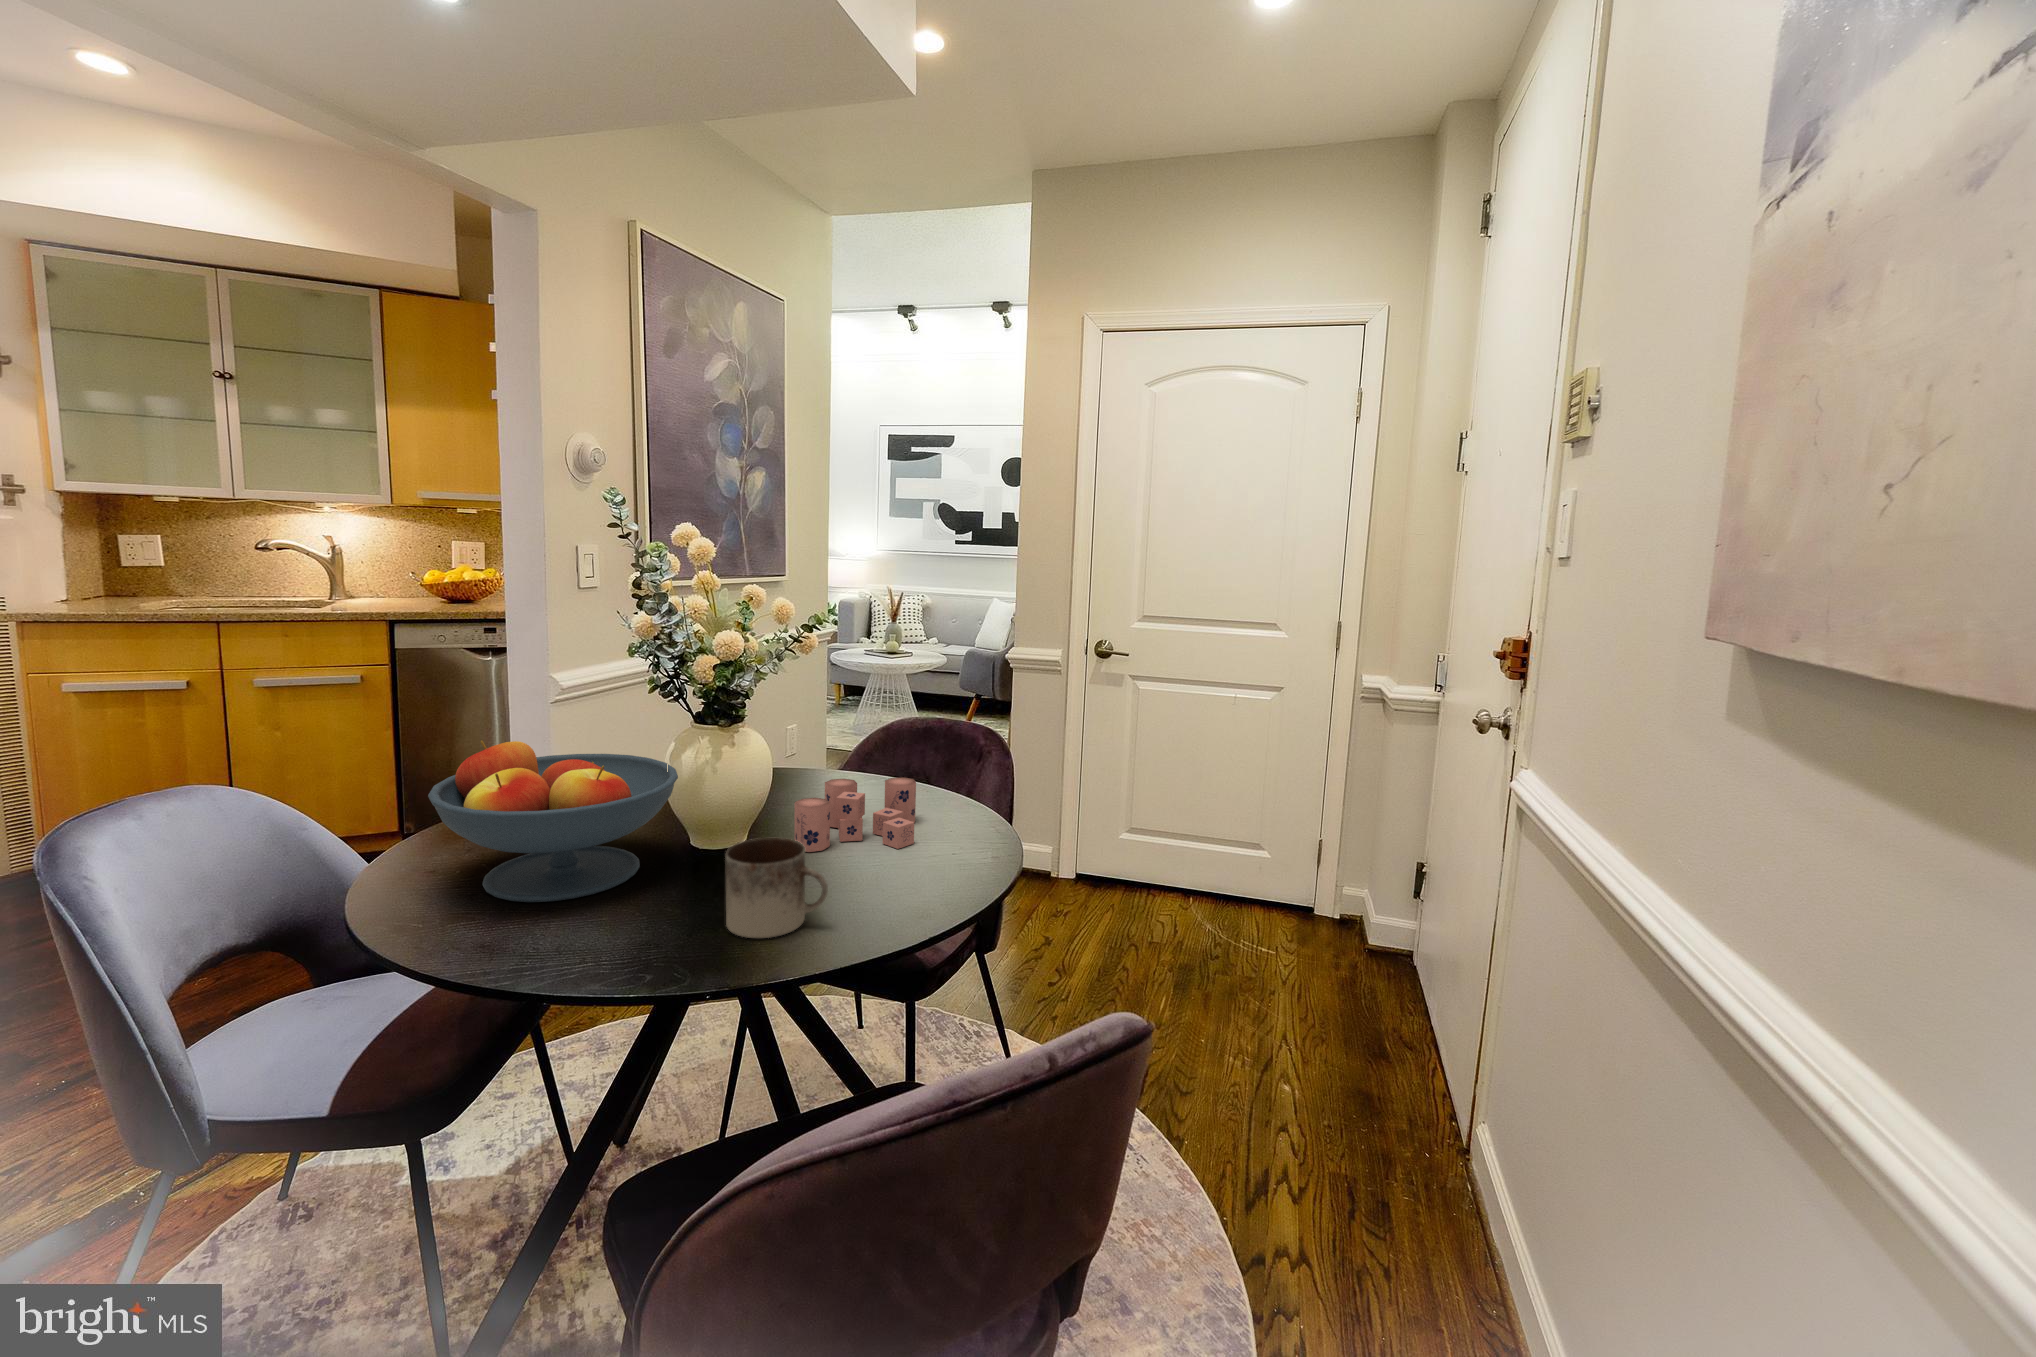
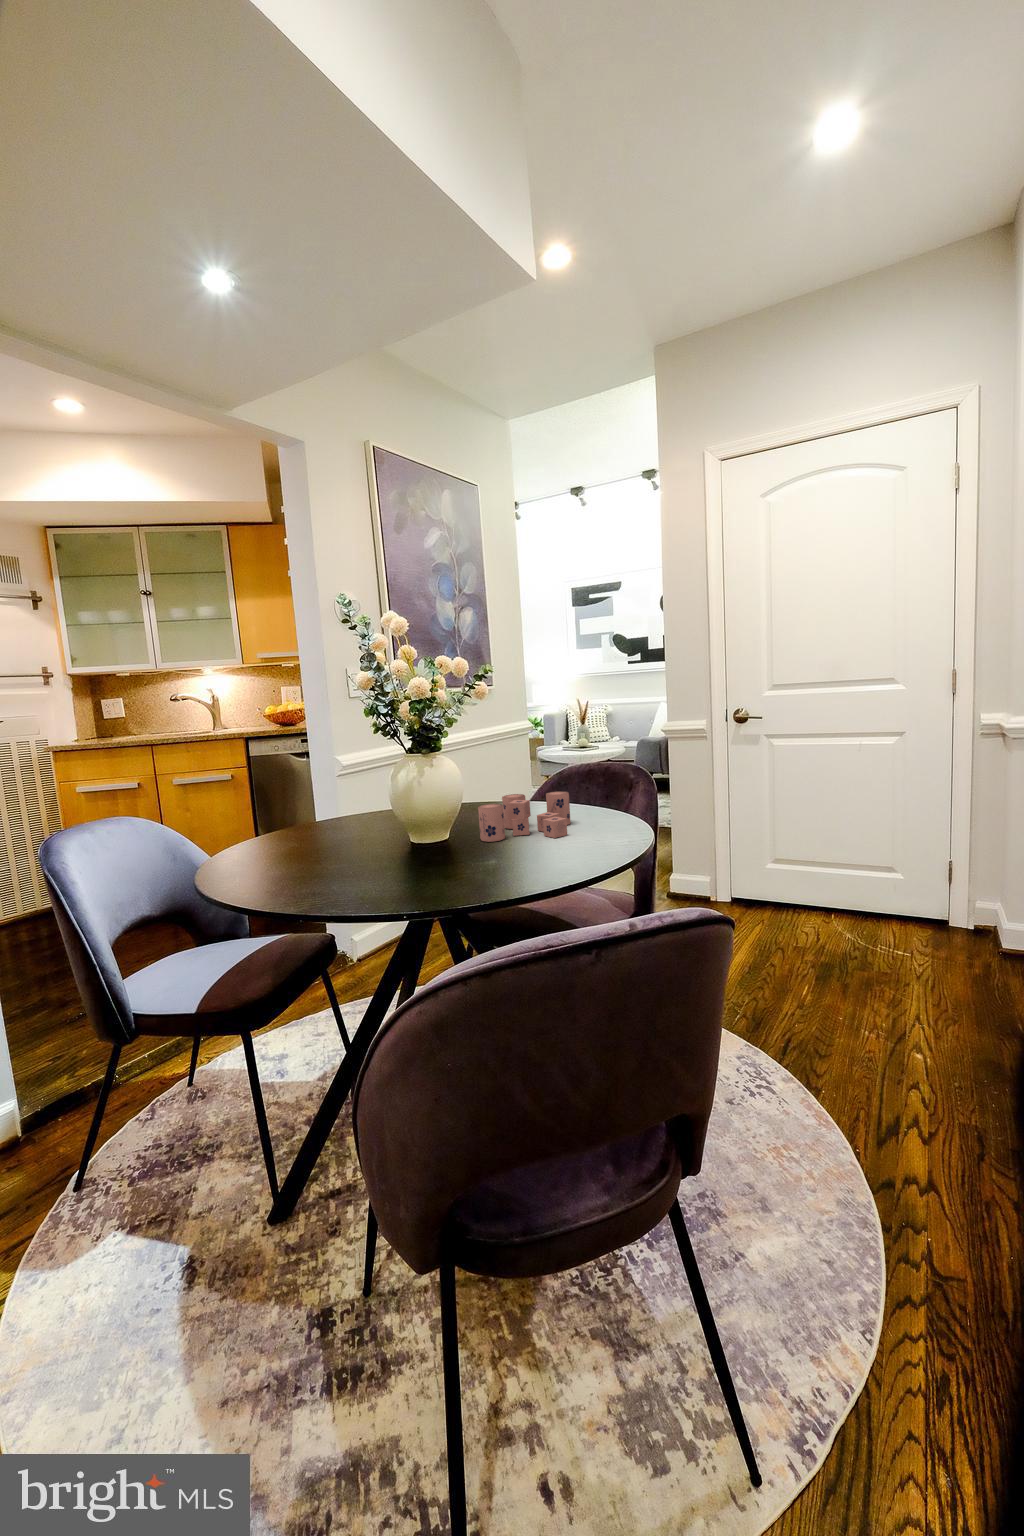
fruit bowl: present [428,741,678,902] -> none [241,768,395,871]
mug: present [725,838,828,938] -> none [421,818,493,885]

